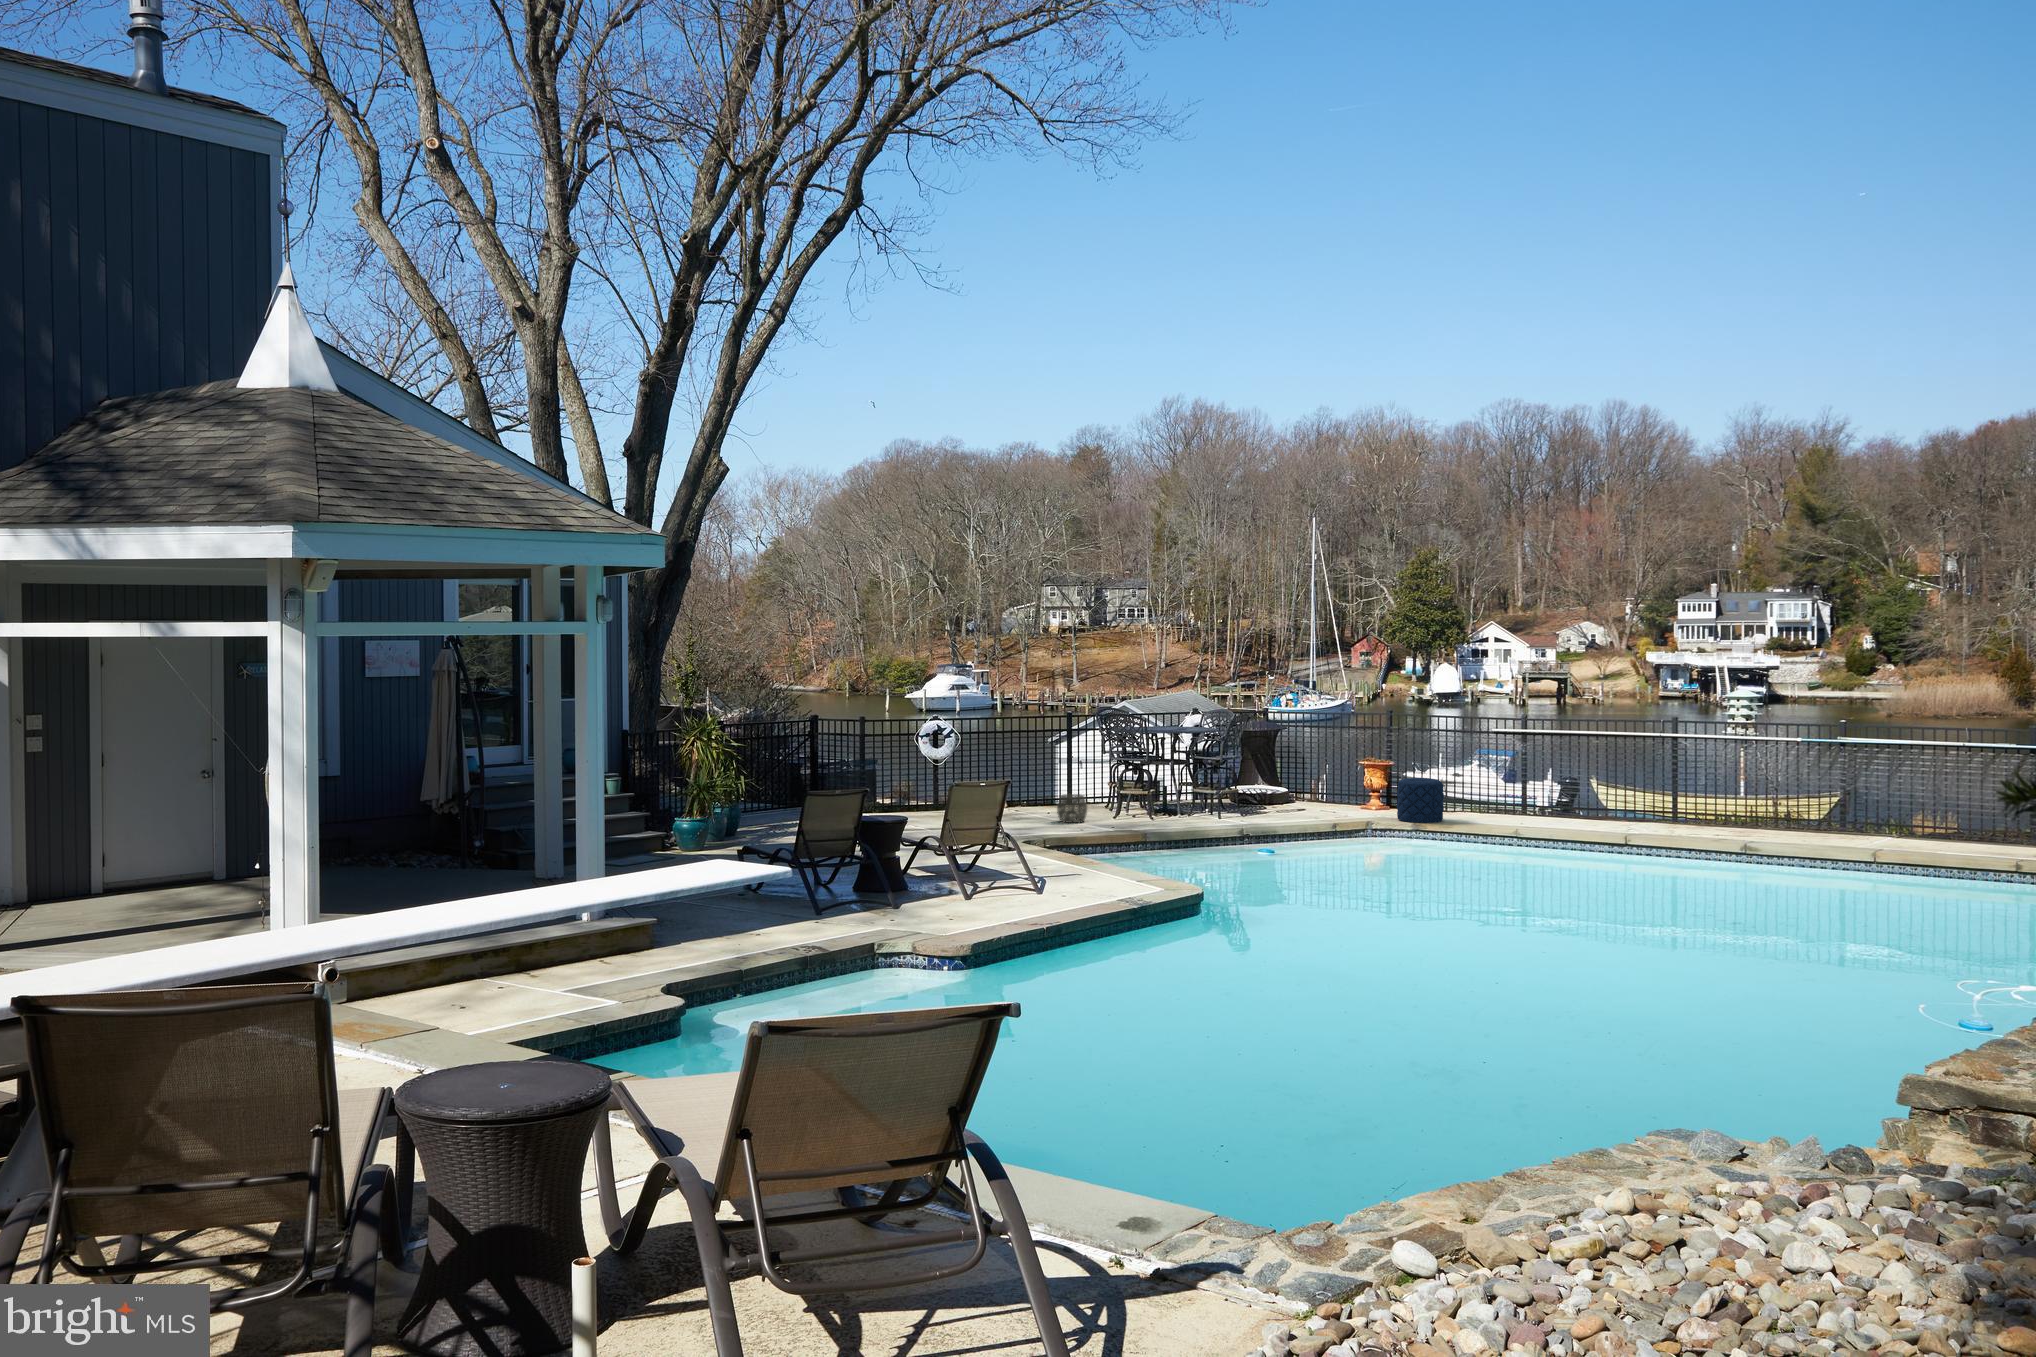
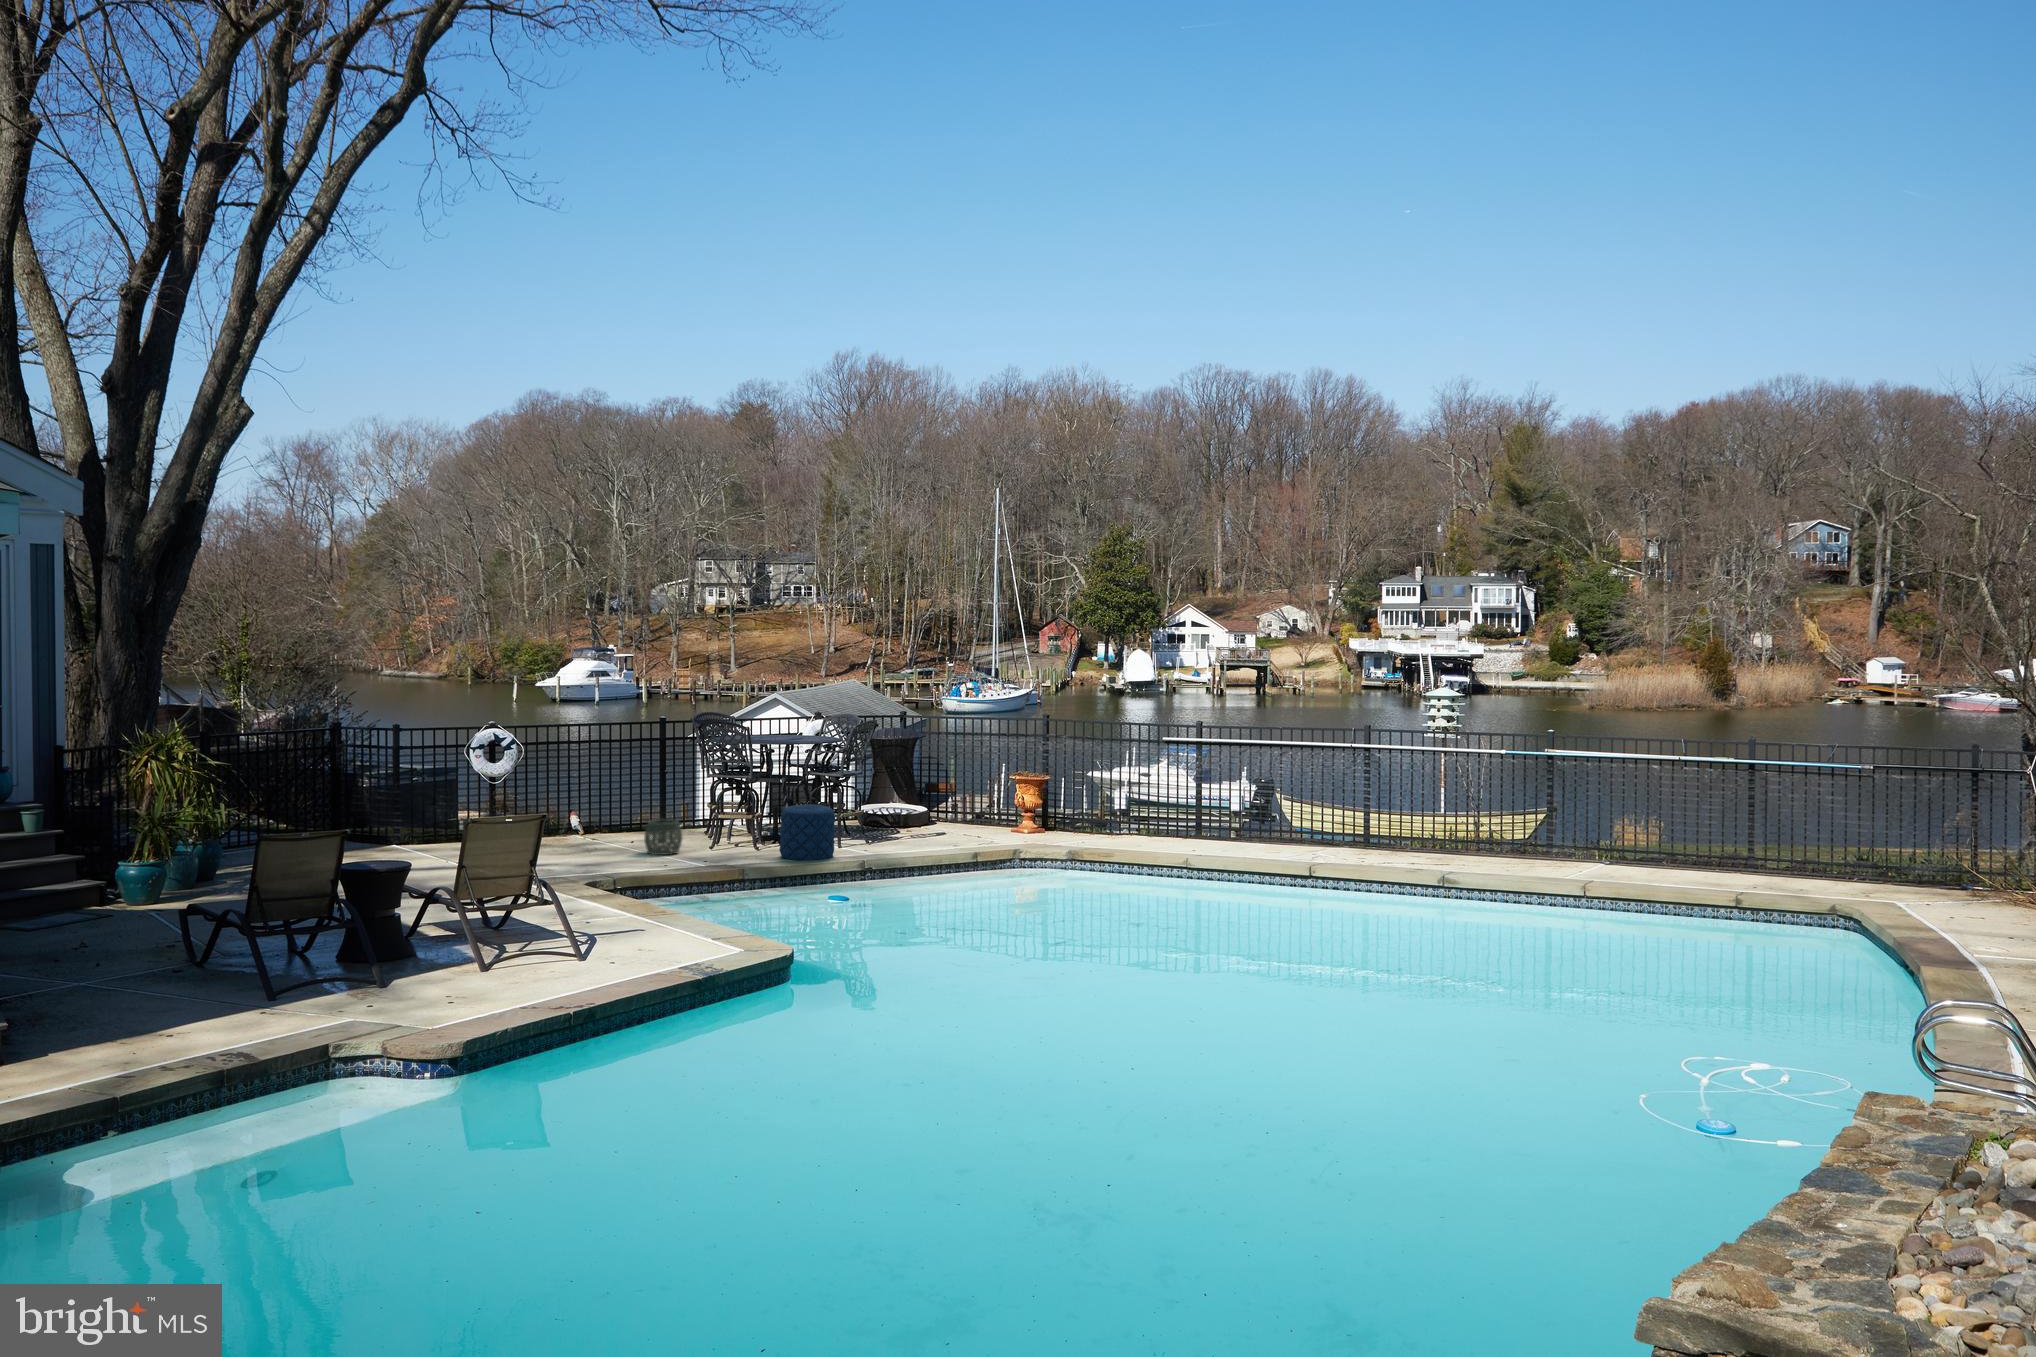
pouf: present [1397,778,1444,823] -> present [780,805,835,860]

